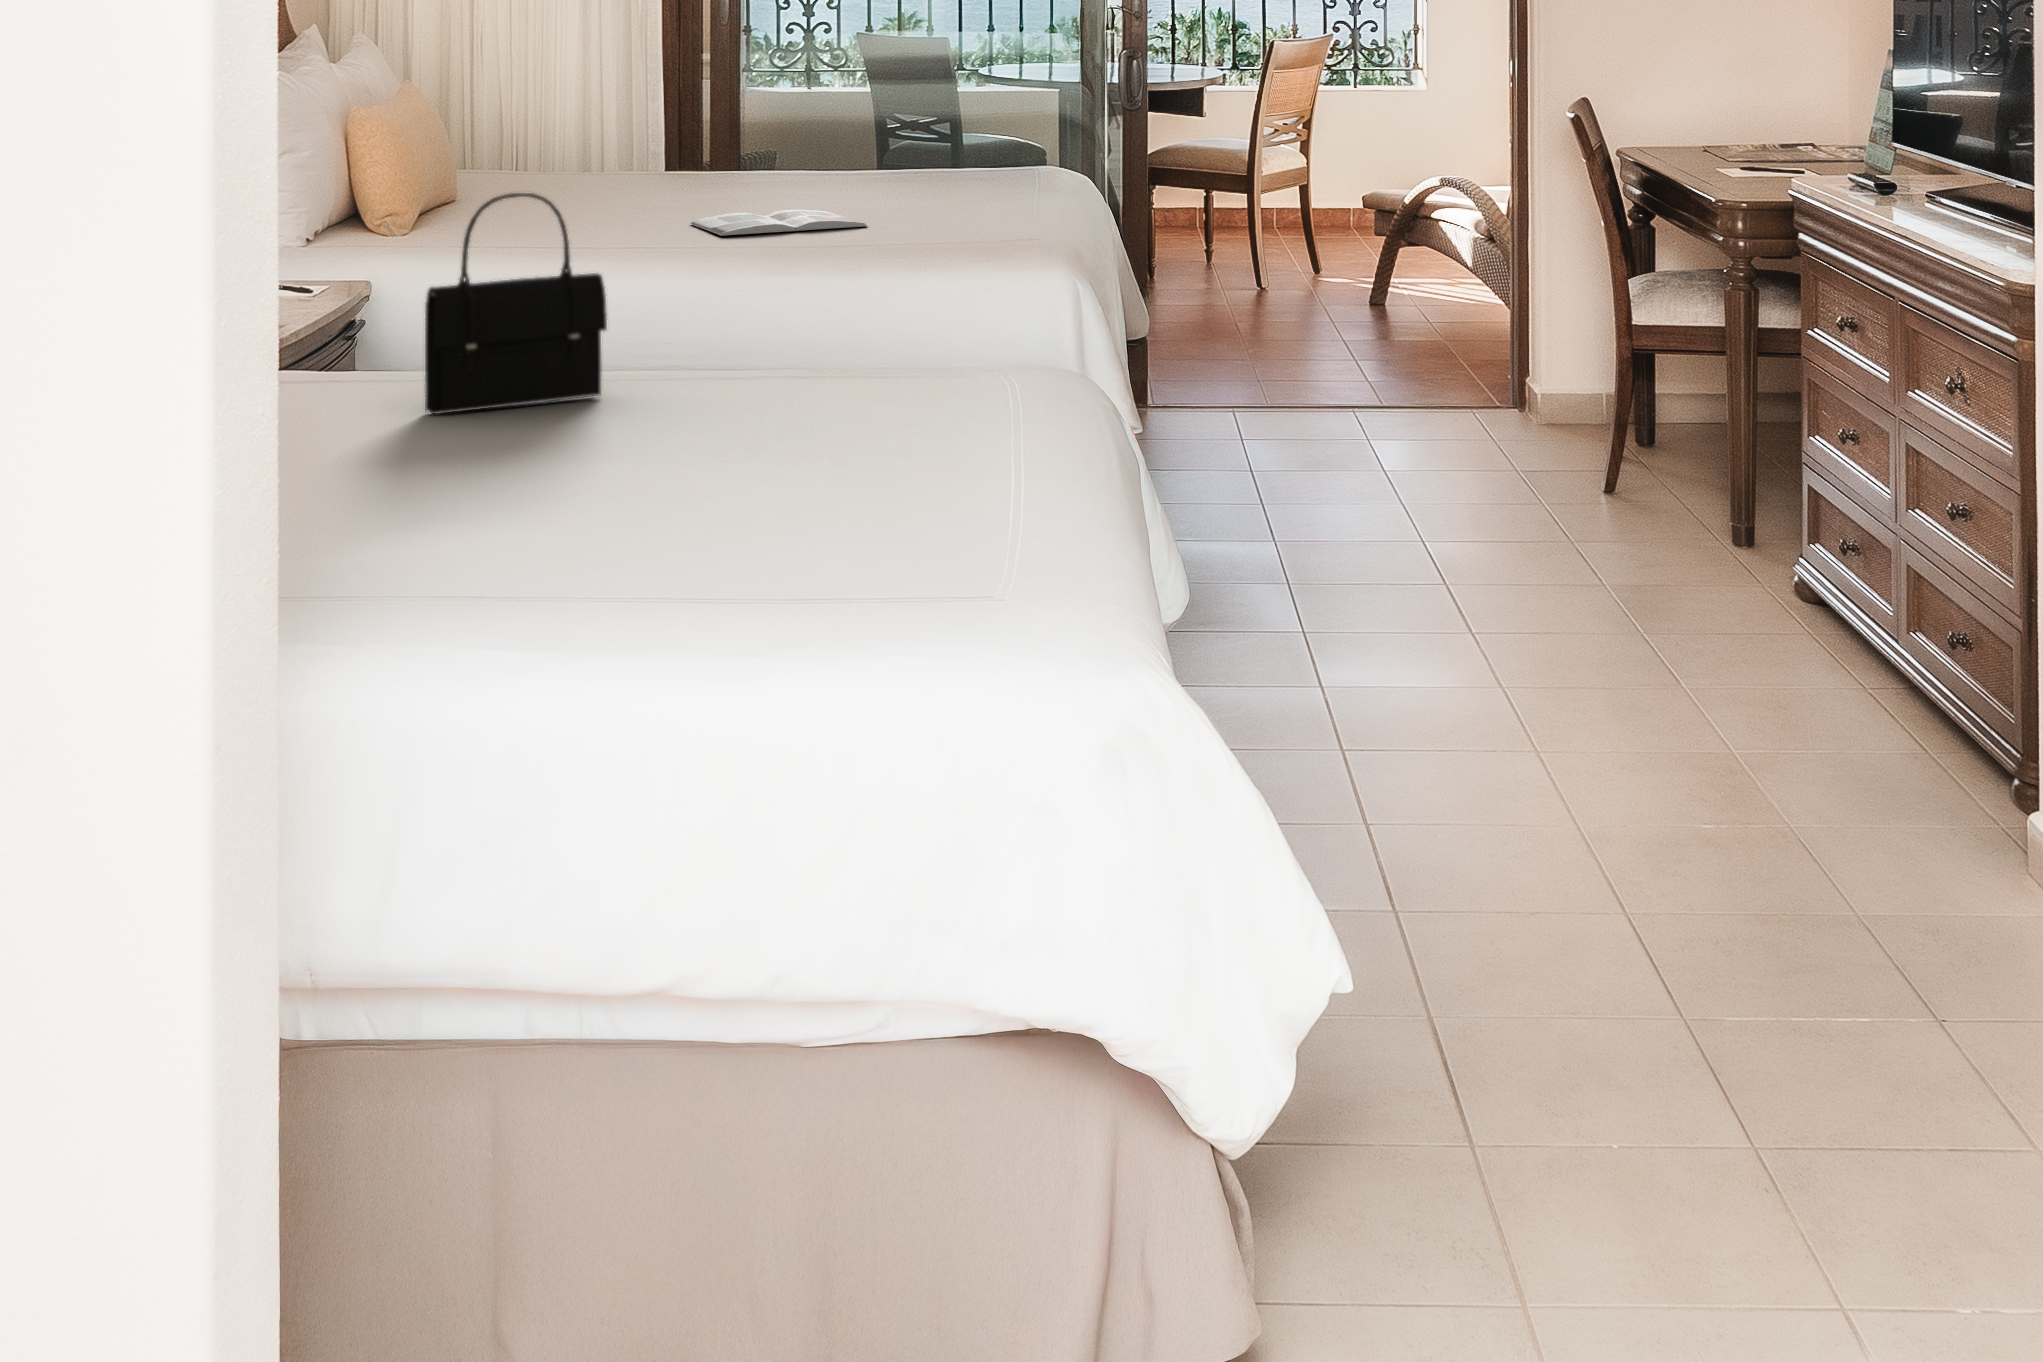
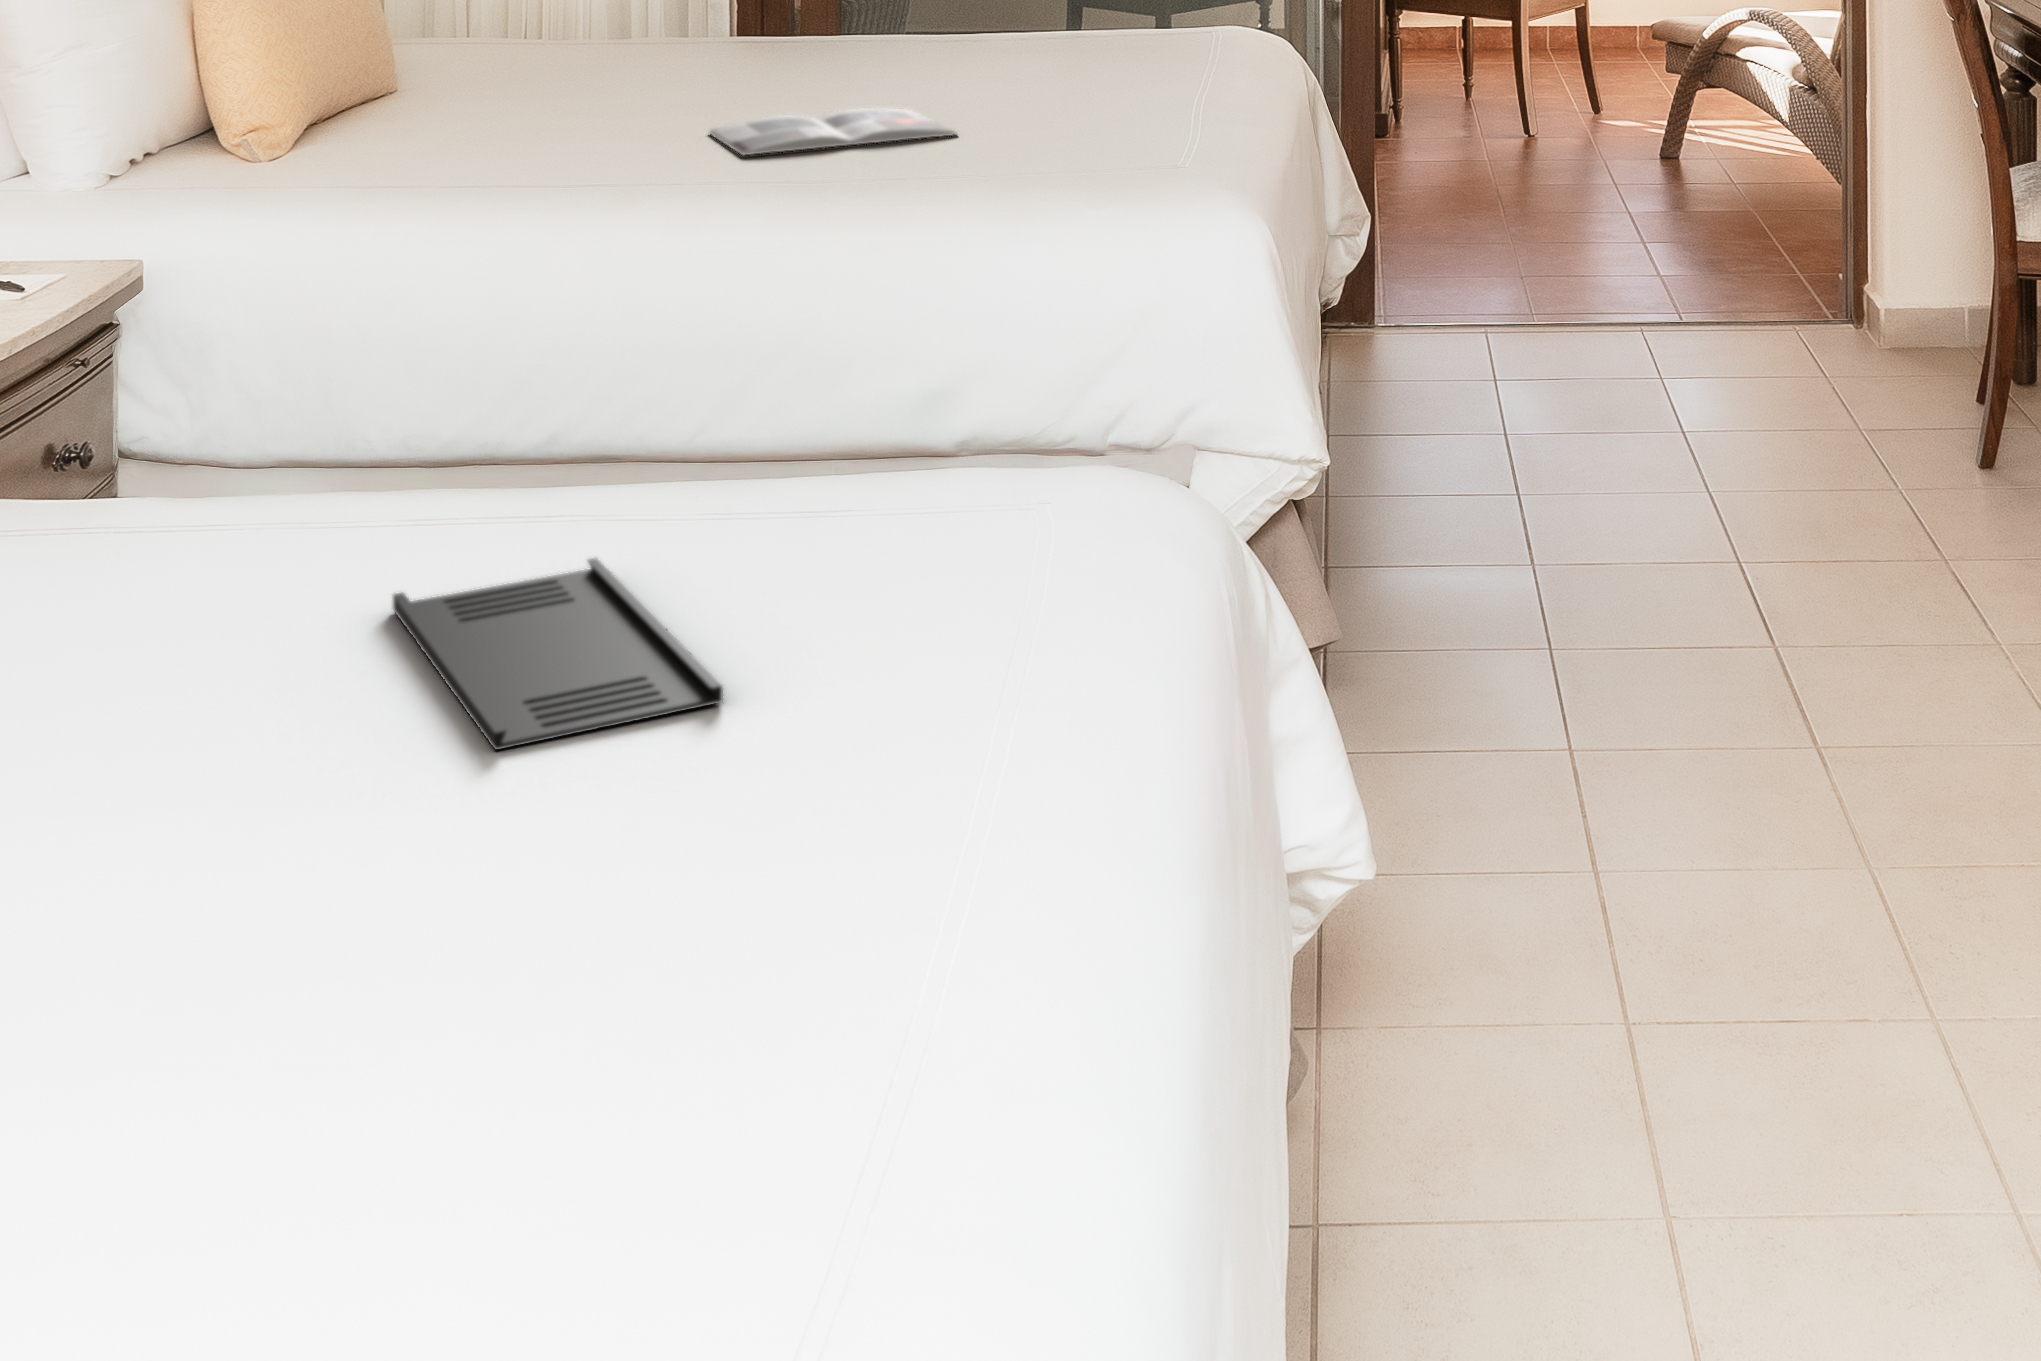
handbag: present [425,193,607,414] -> none [45,189,386,585]
tray: none [633,405,841,471] -> present [393,558,723,750]

